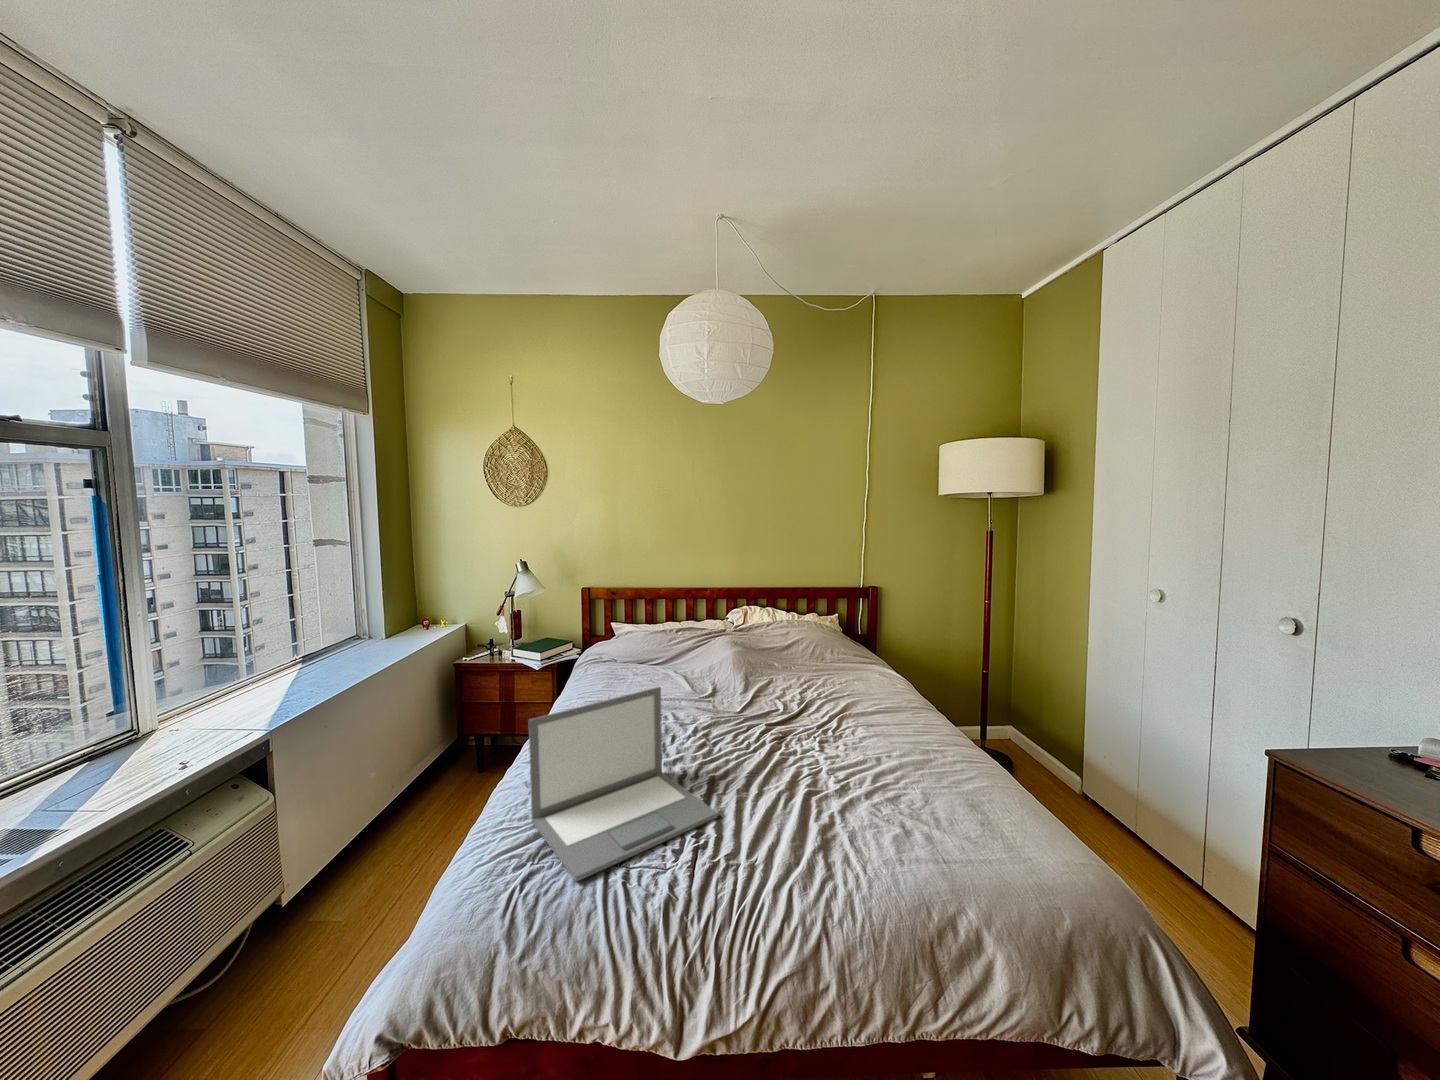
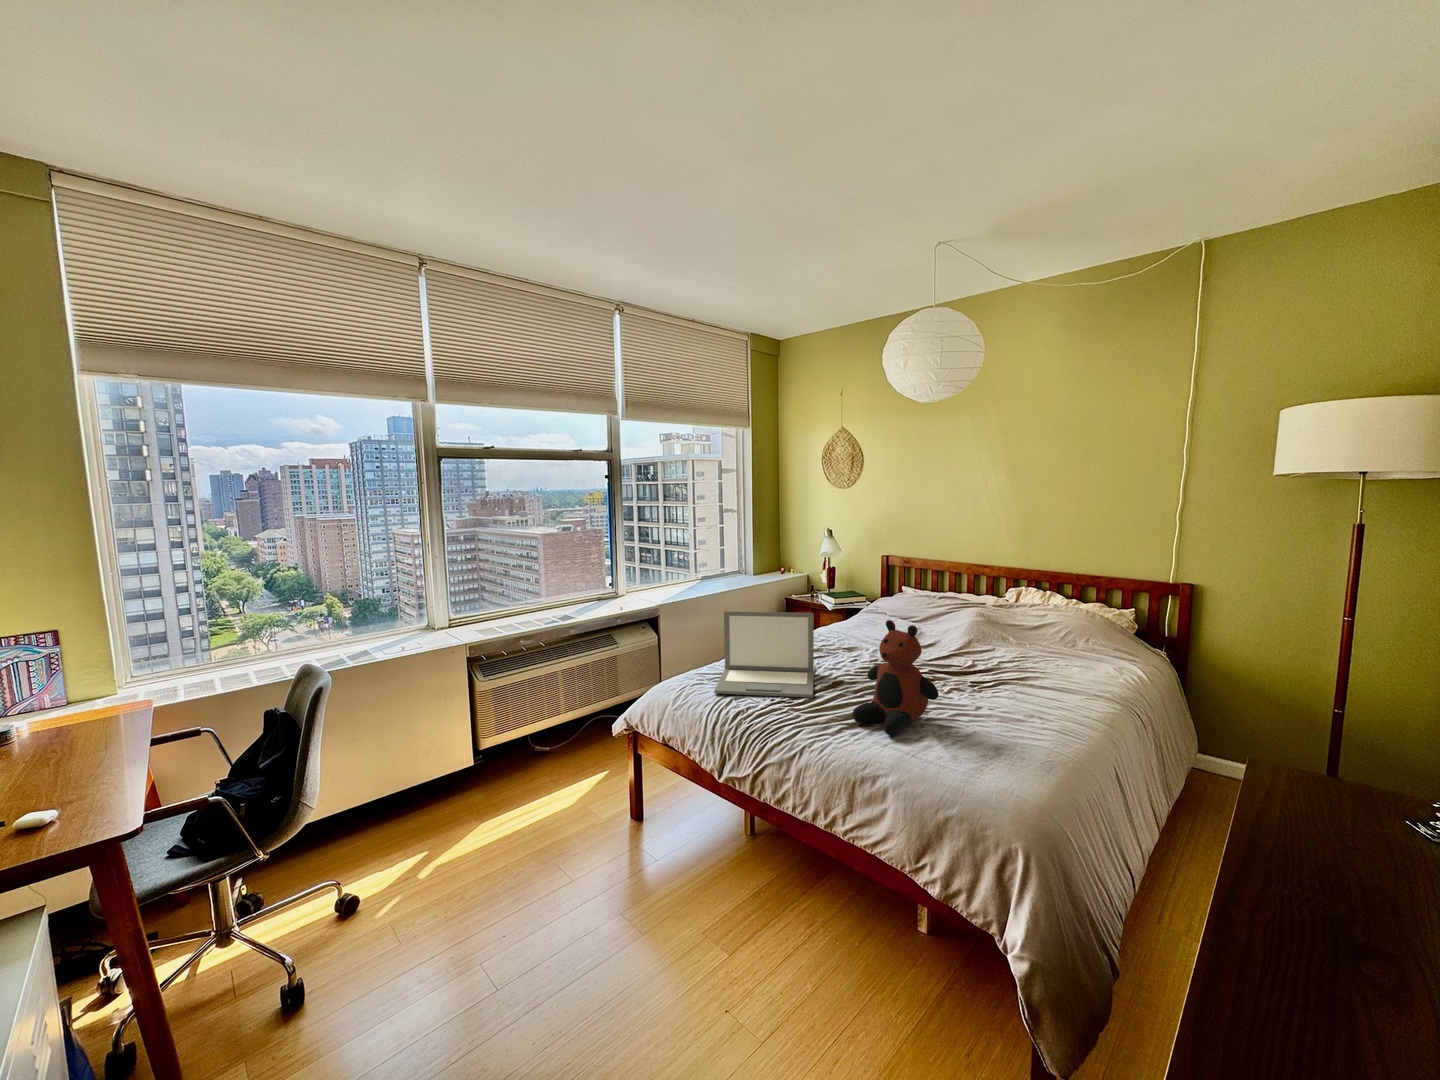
teddy bear: none [795,679,905,839] -> present [852,620,939,736]

